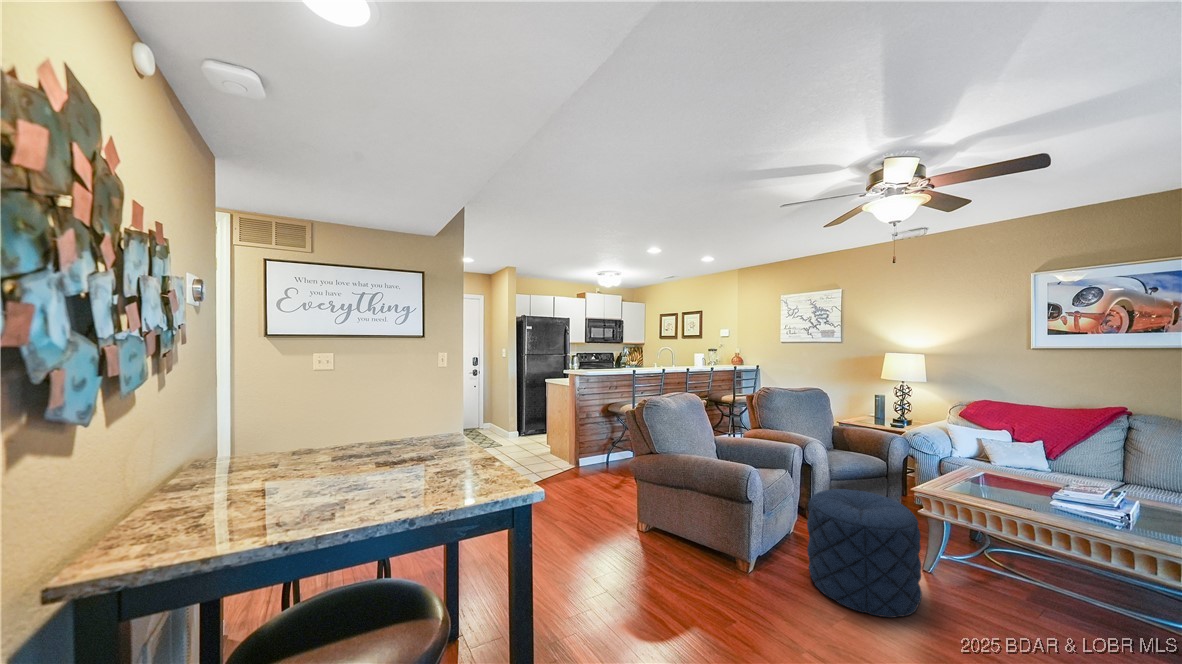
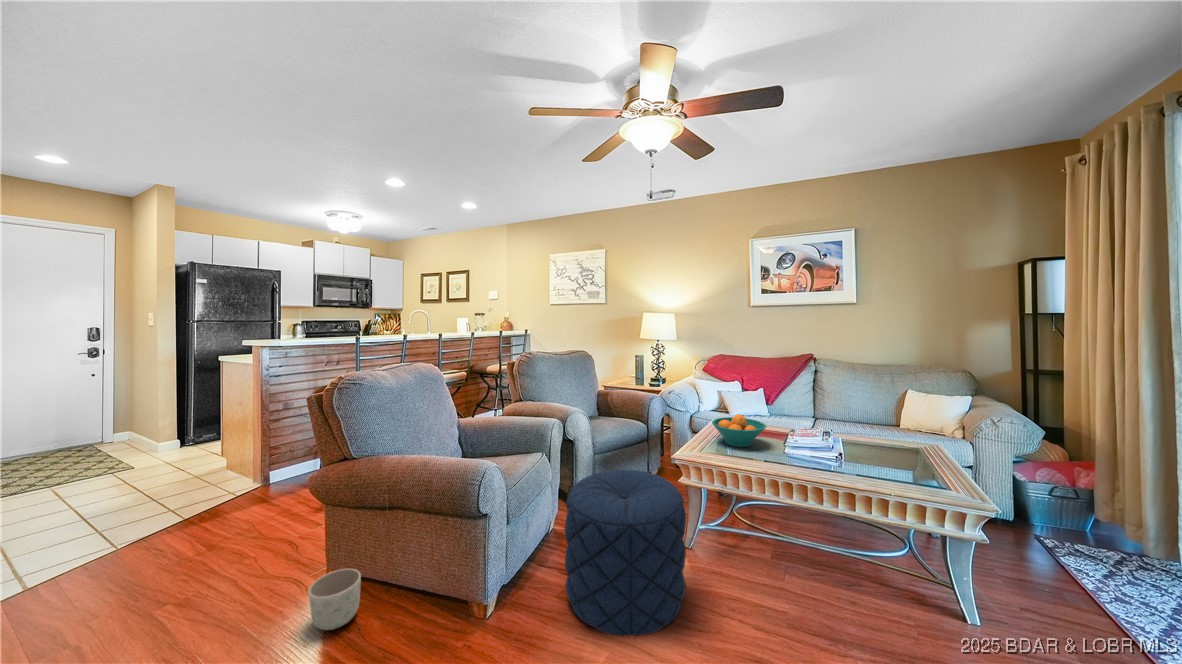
fruit bowl: none [959,461,1029,494] -> present [712,414,766,447]
planter: none [638,519,665,553] -> present [308,569,361,630]

